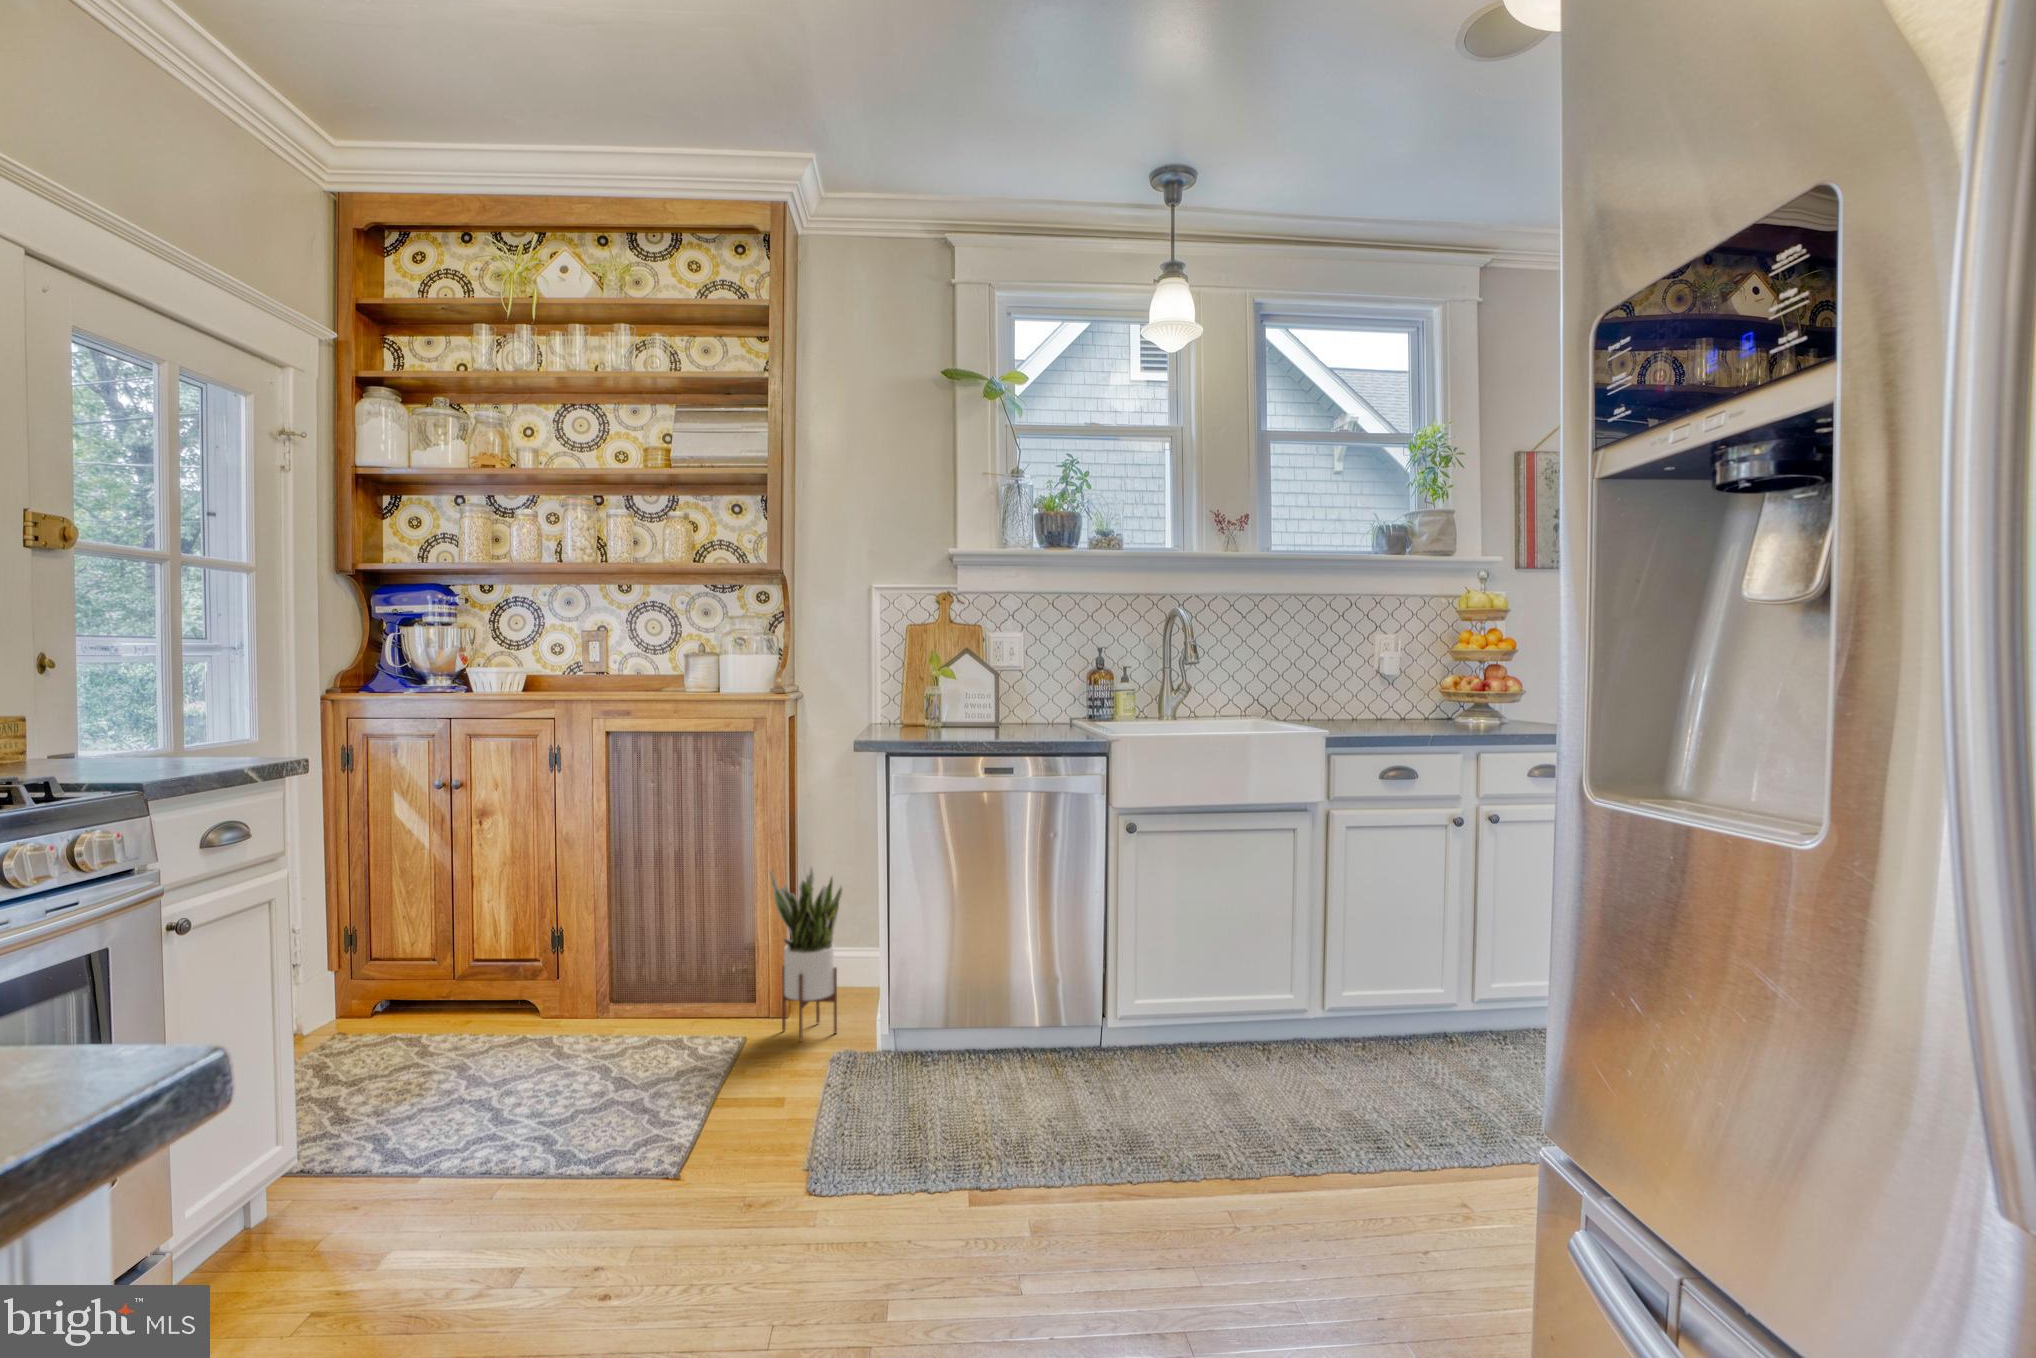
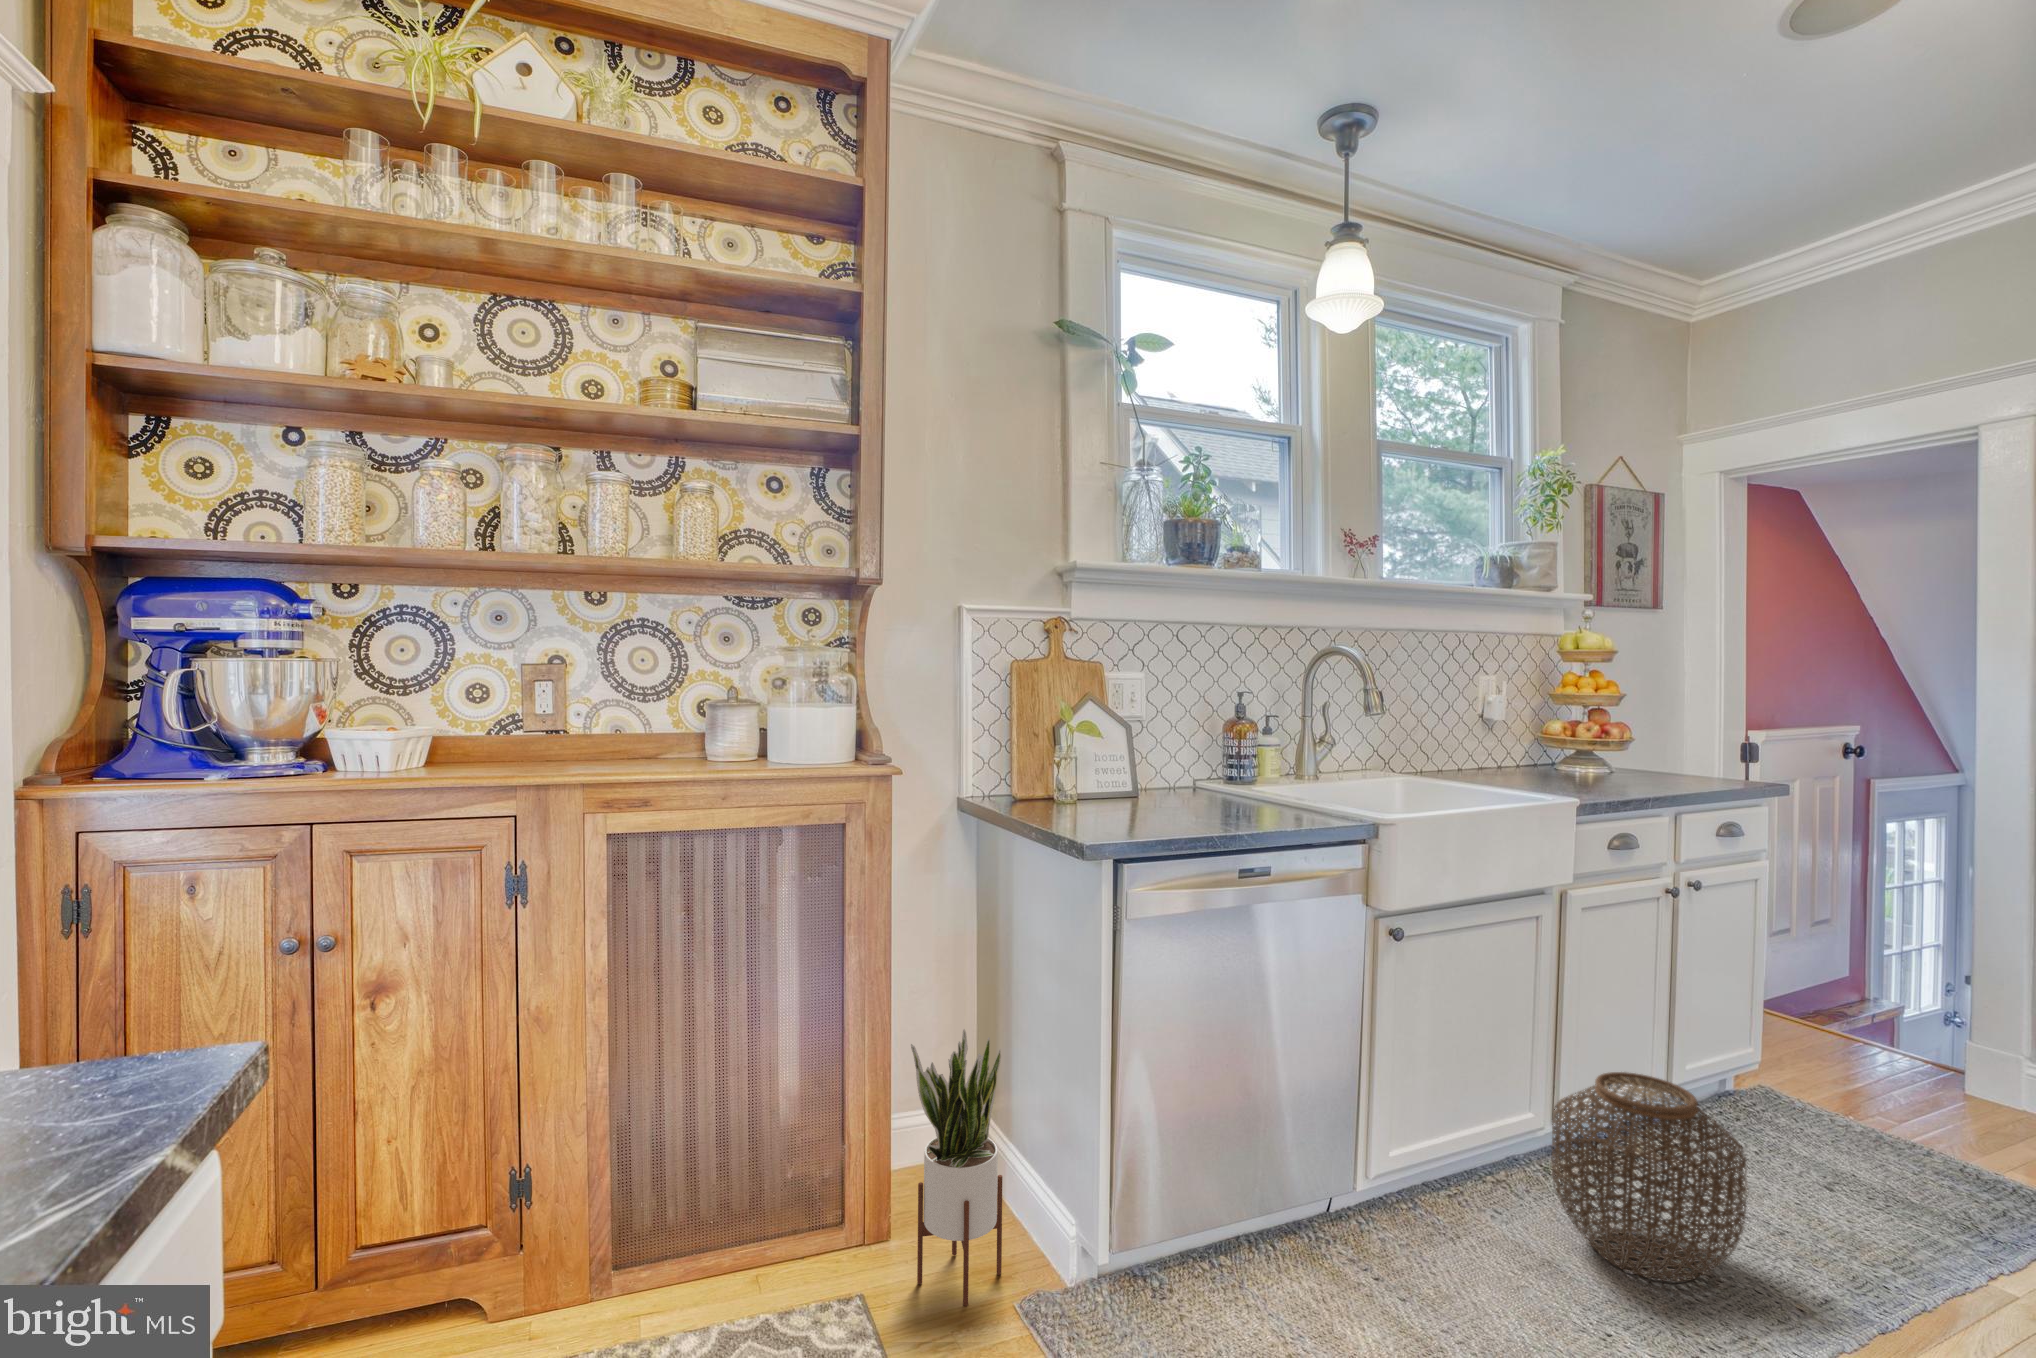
woven basket: none [1236,938,1369,1092] -> present [1552,1072,1746,1282]

